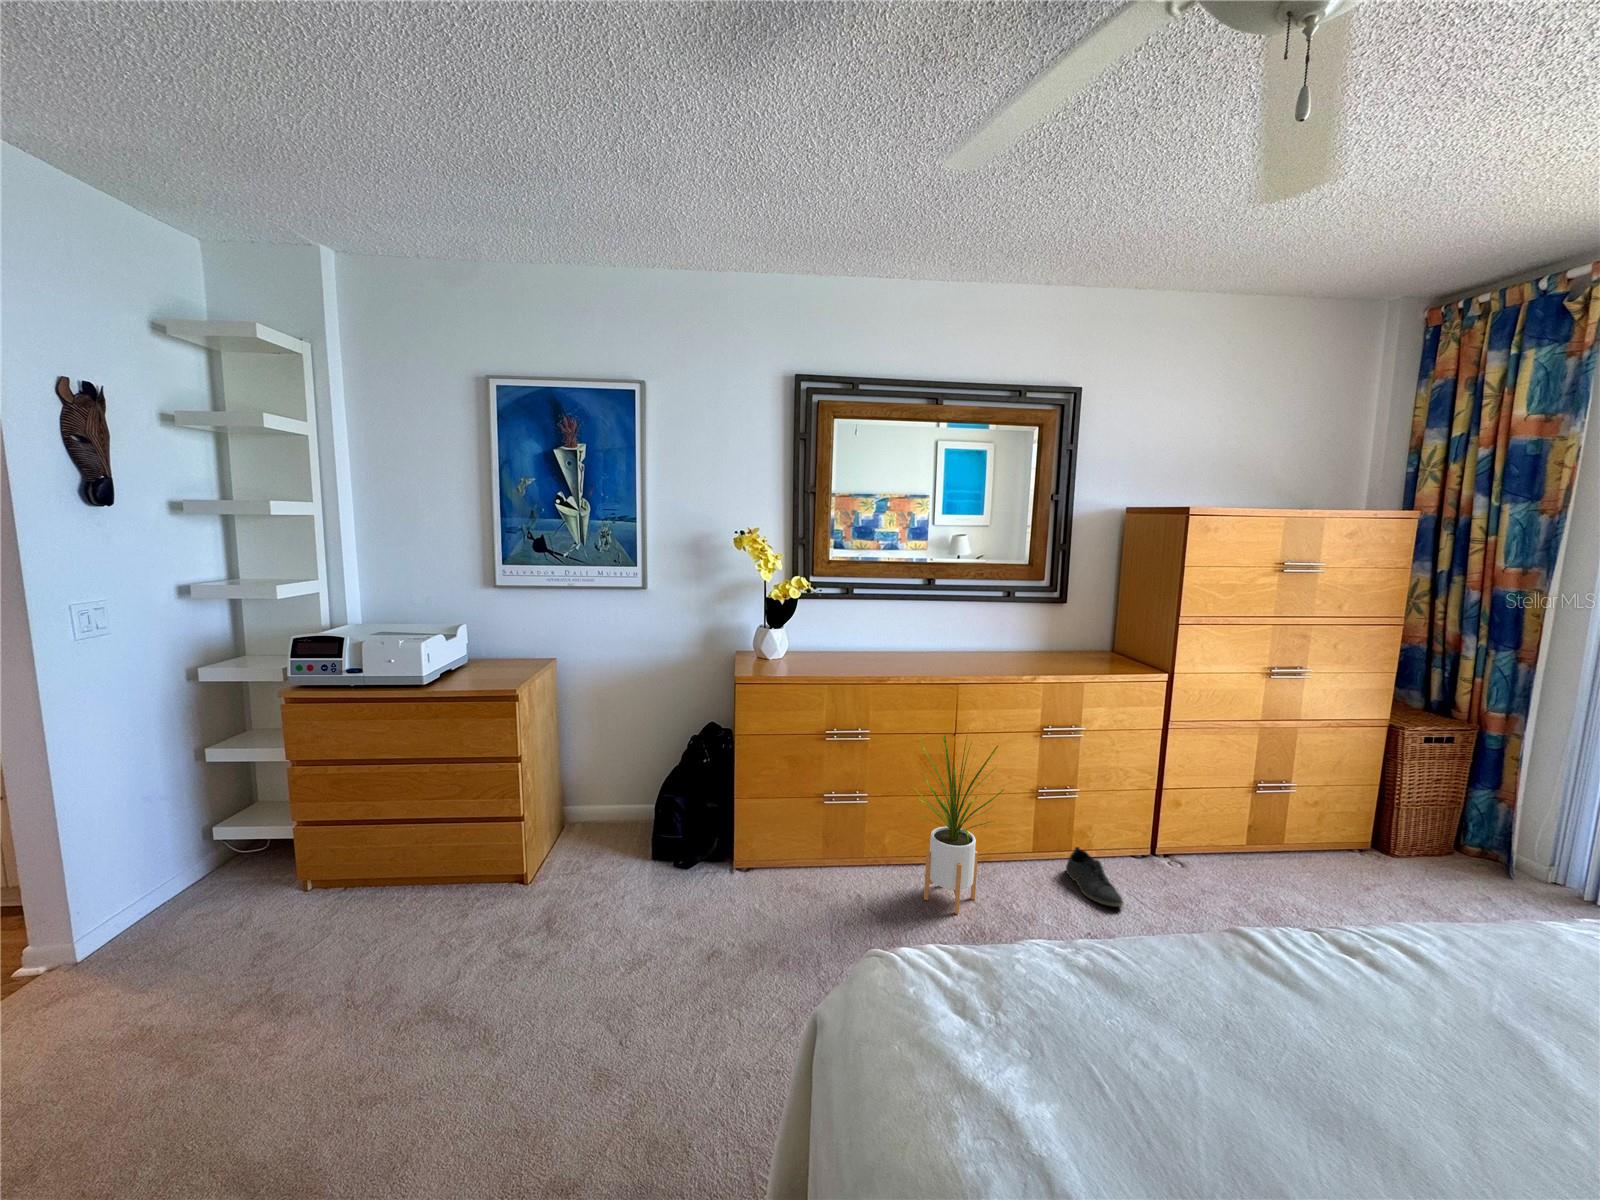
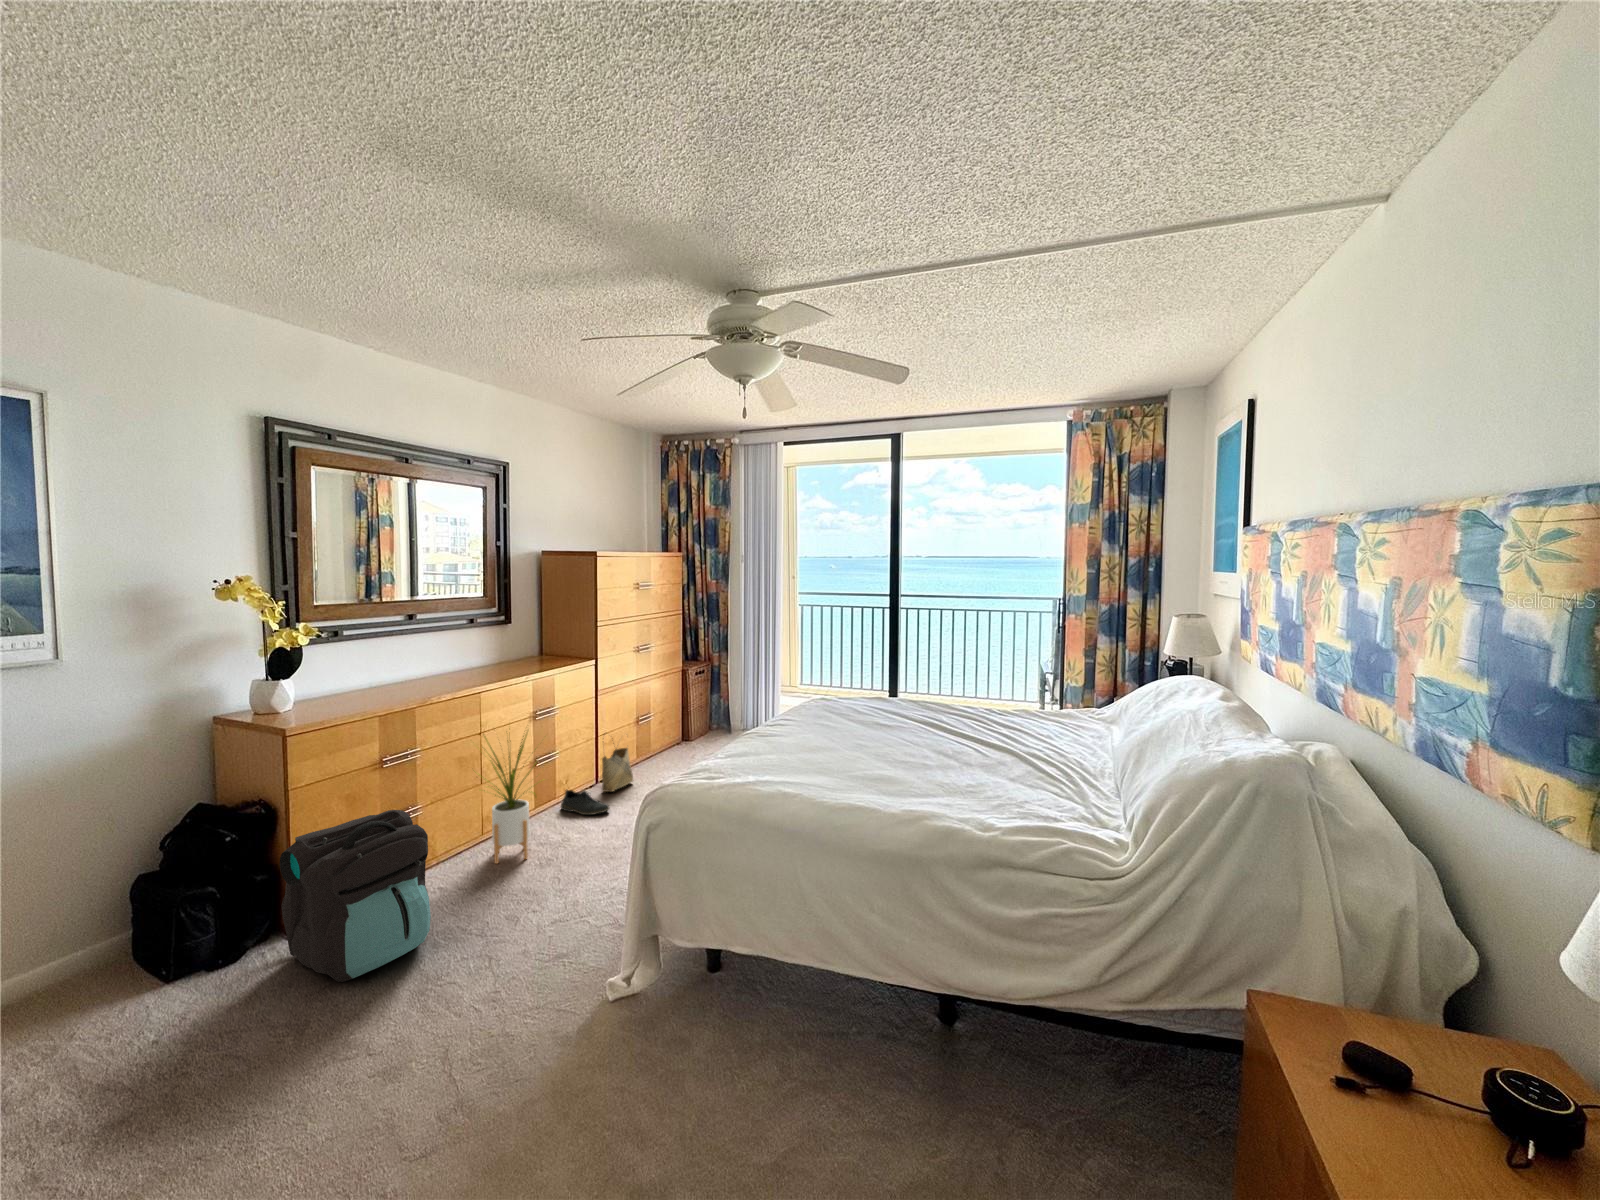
backpack: none [676,779,795,947] -> present [280,810,431,982]
woven basket: none [1144,788,1208,882] -> present [602,748,633,792]

